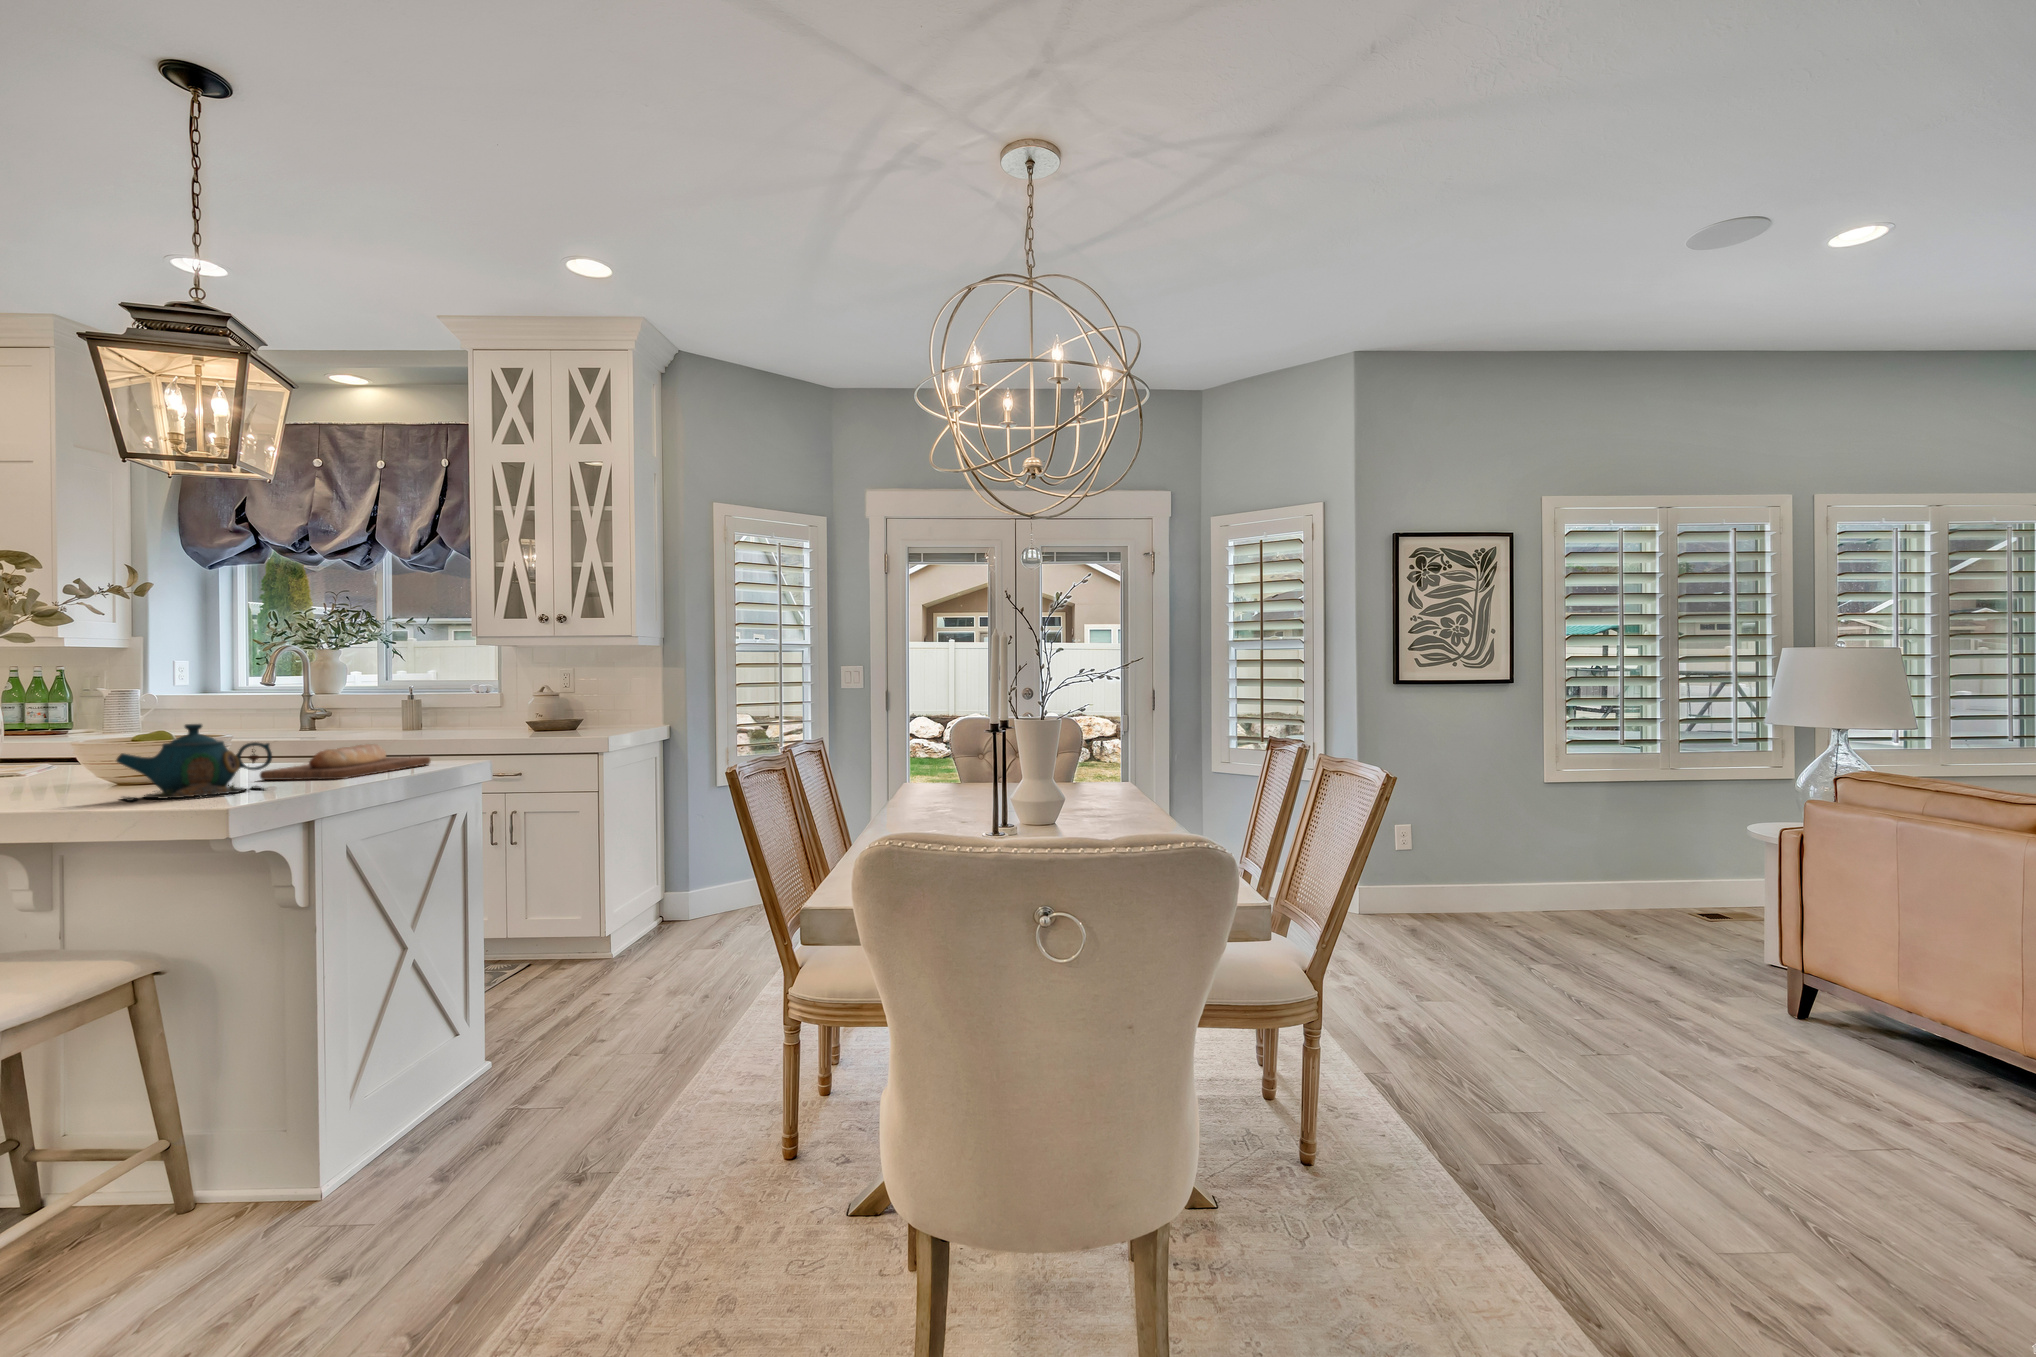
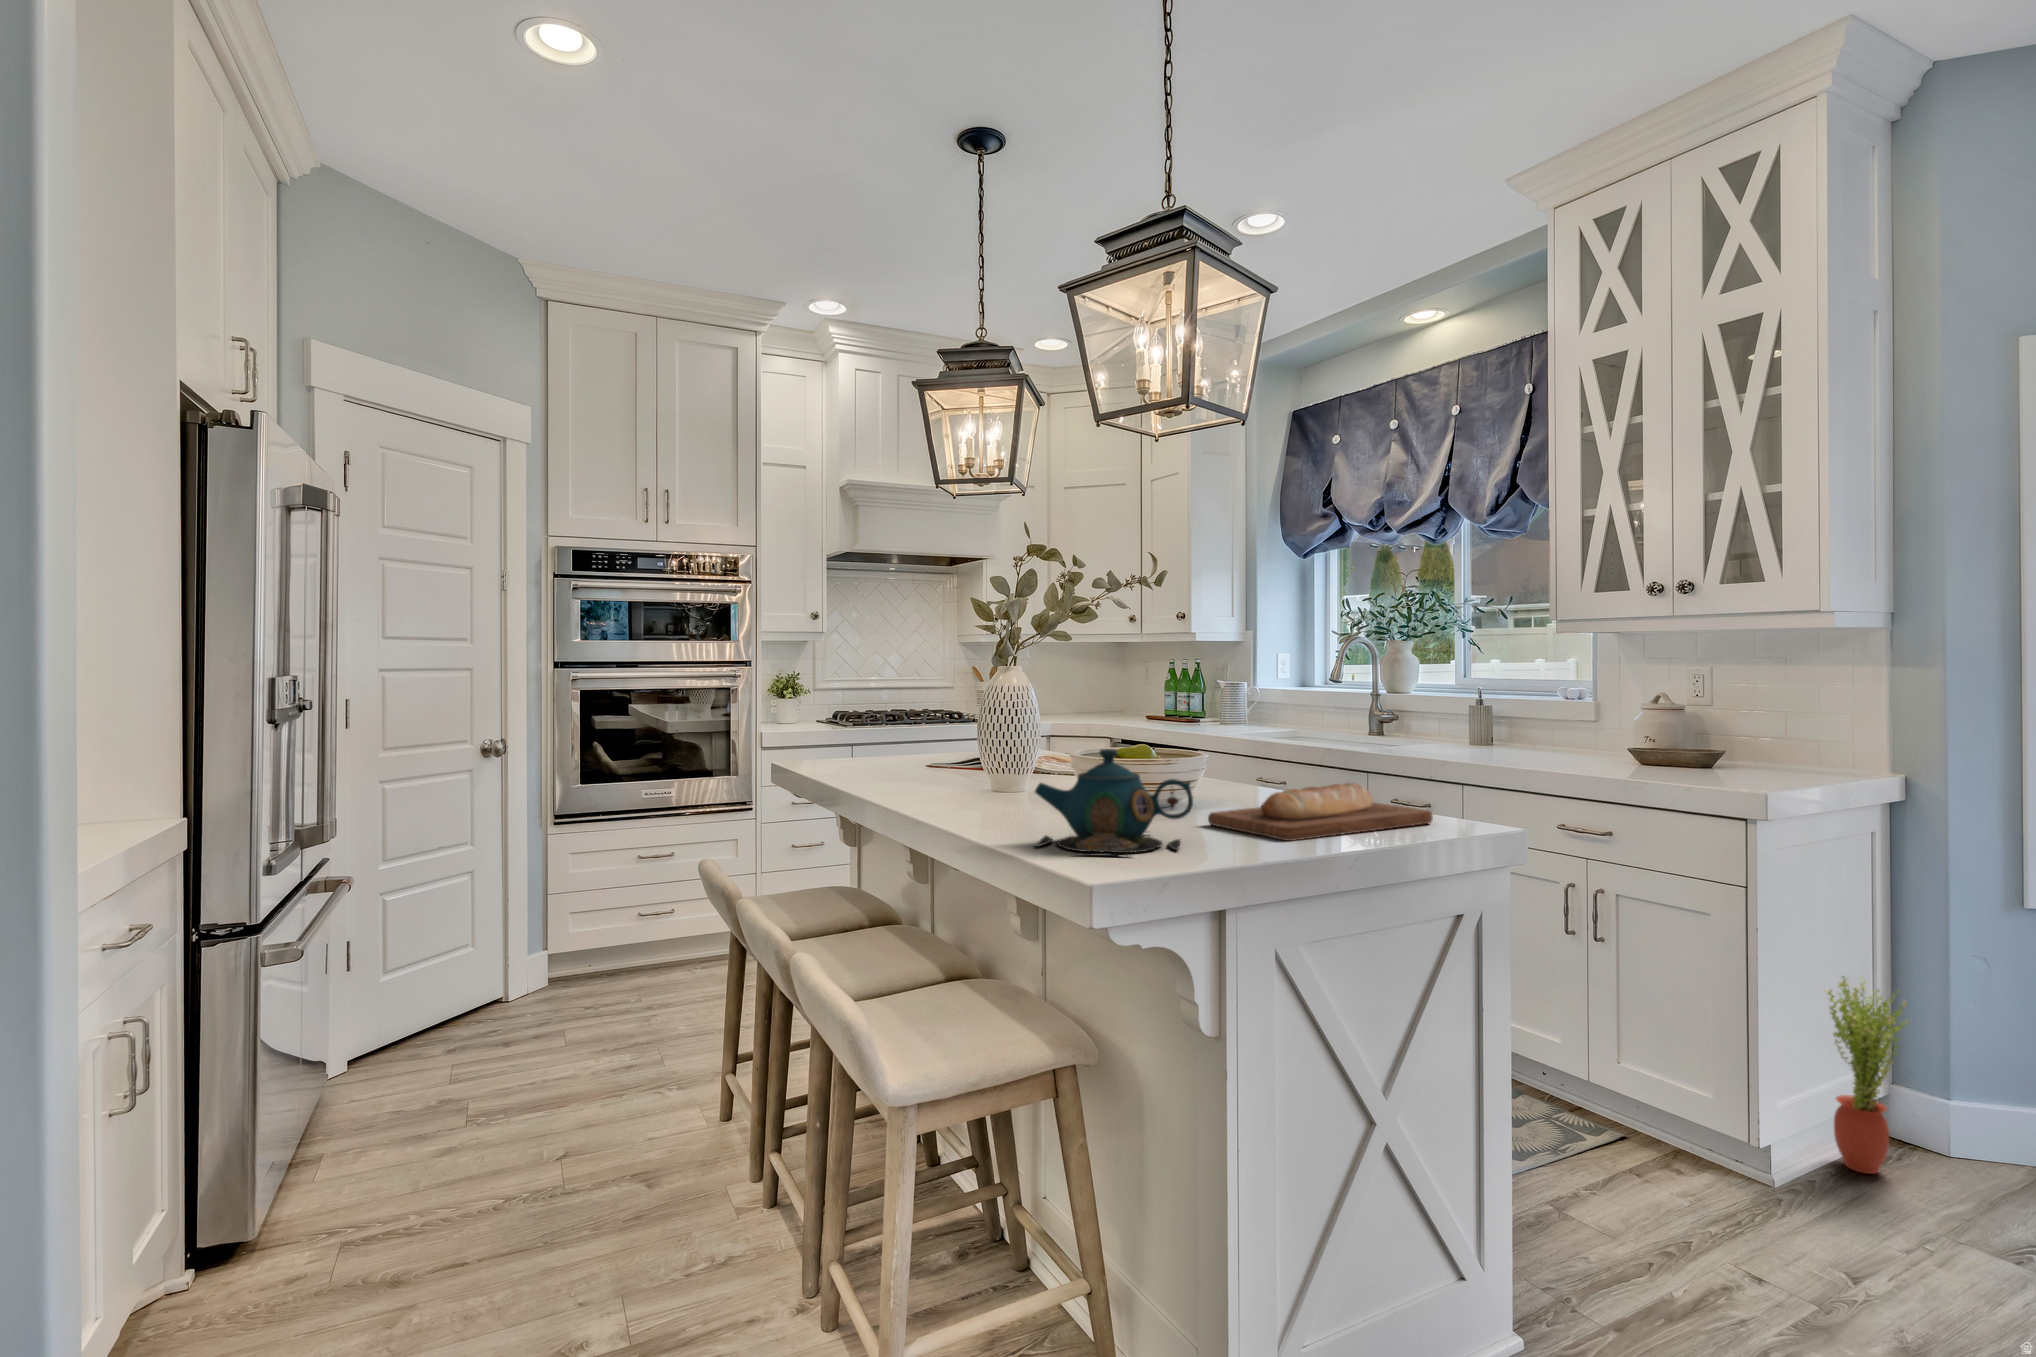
potted plant: none [636,839,675,946] -> present [1826,976,1908,1174]

